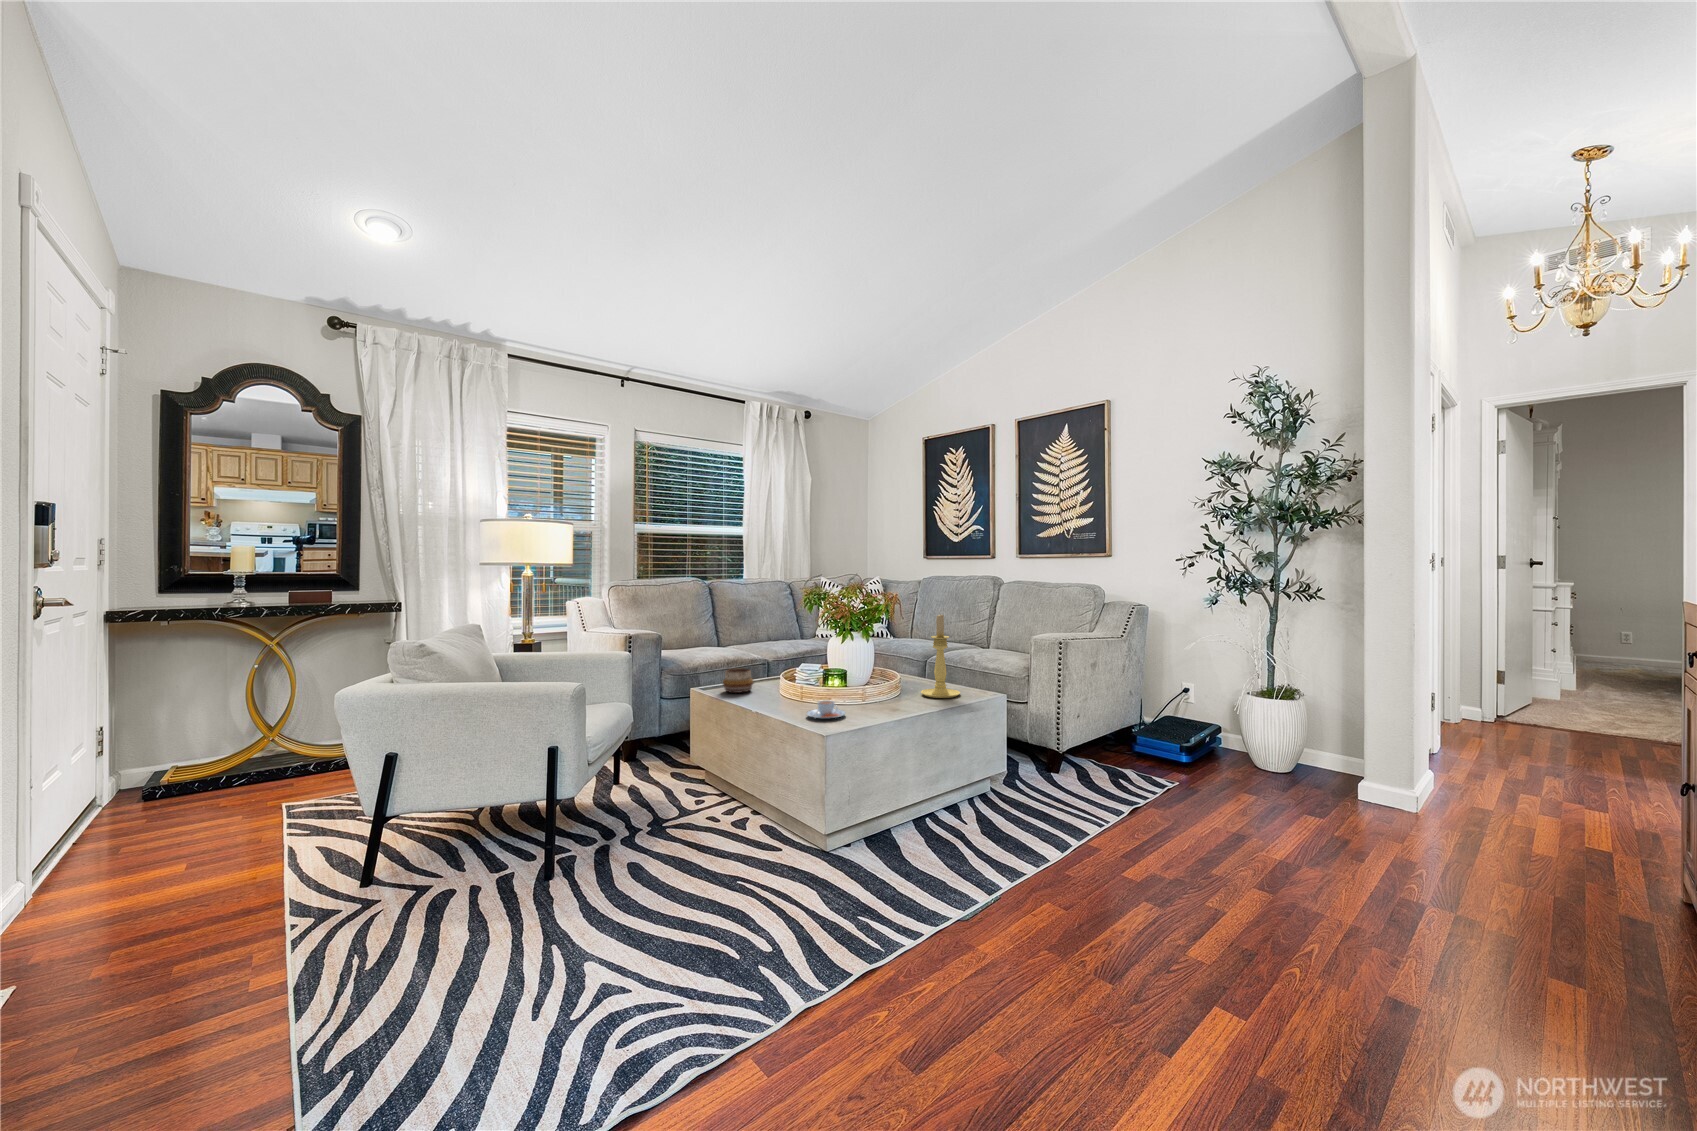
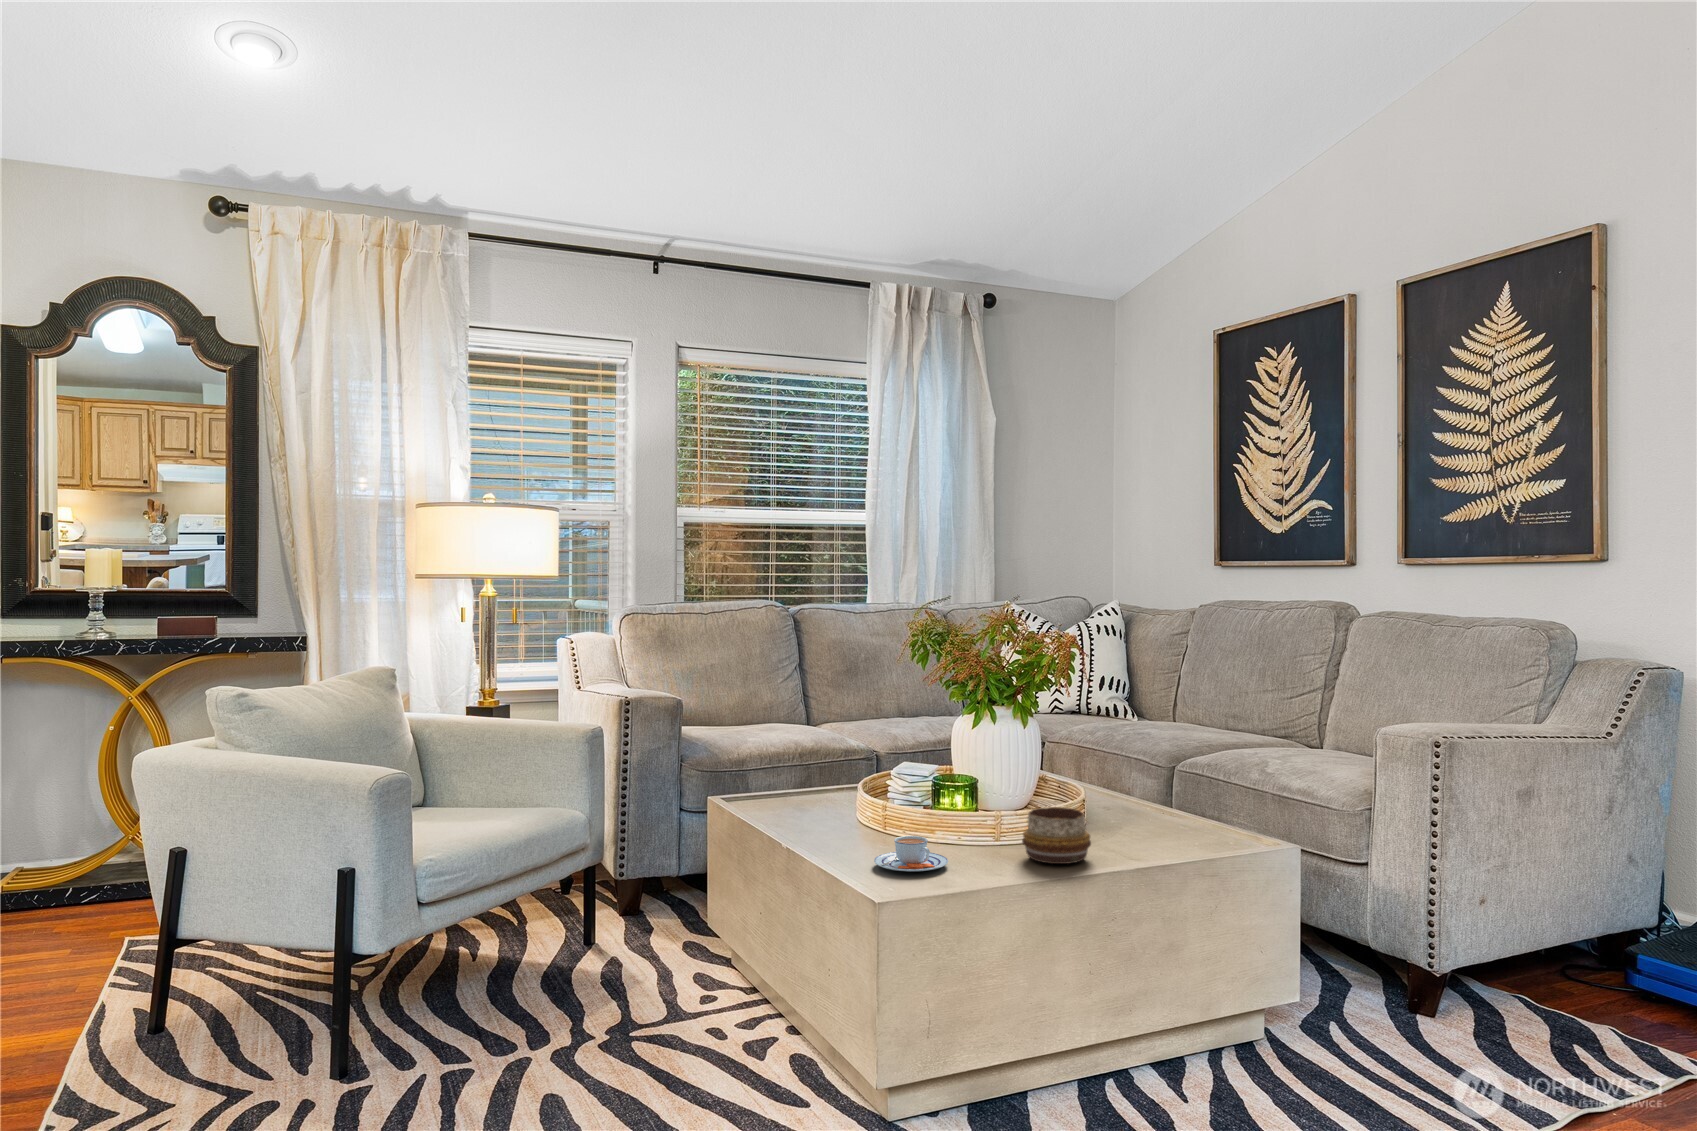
candle holder: present [921,614,960,698] -> none [1122,677,1202,844]
decorative bowl: present [723,668,753,693] -> present [1022,807,1091,864]

